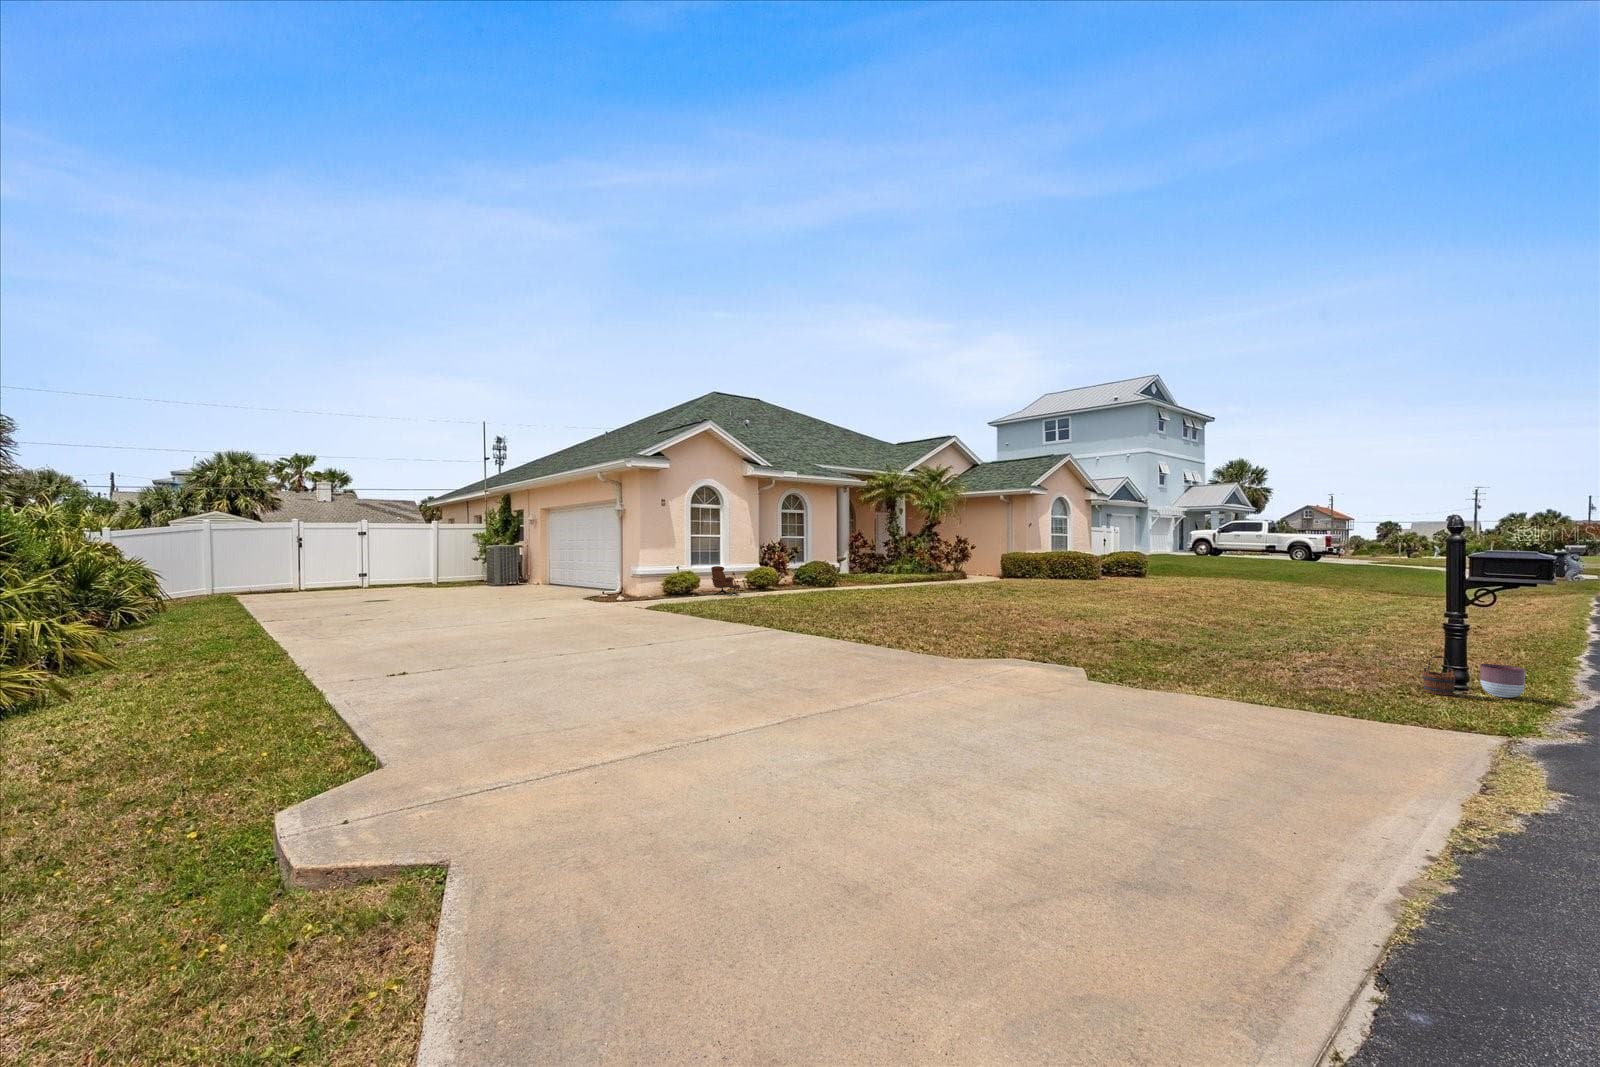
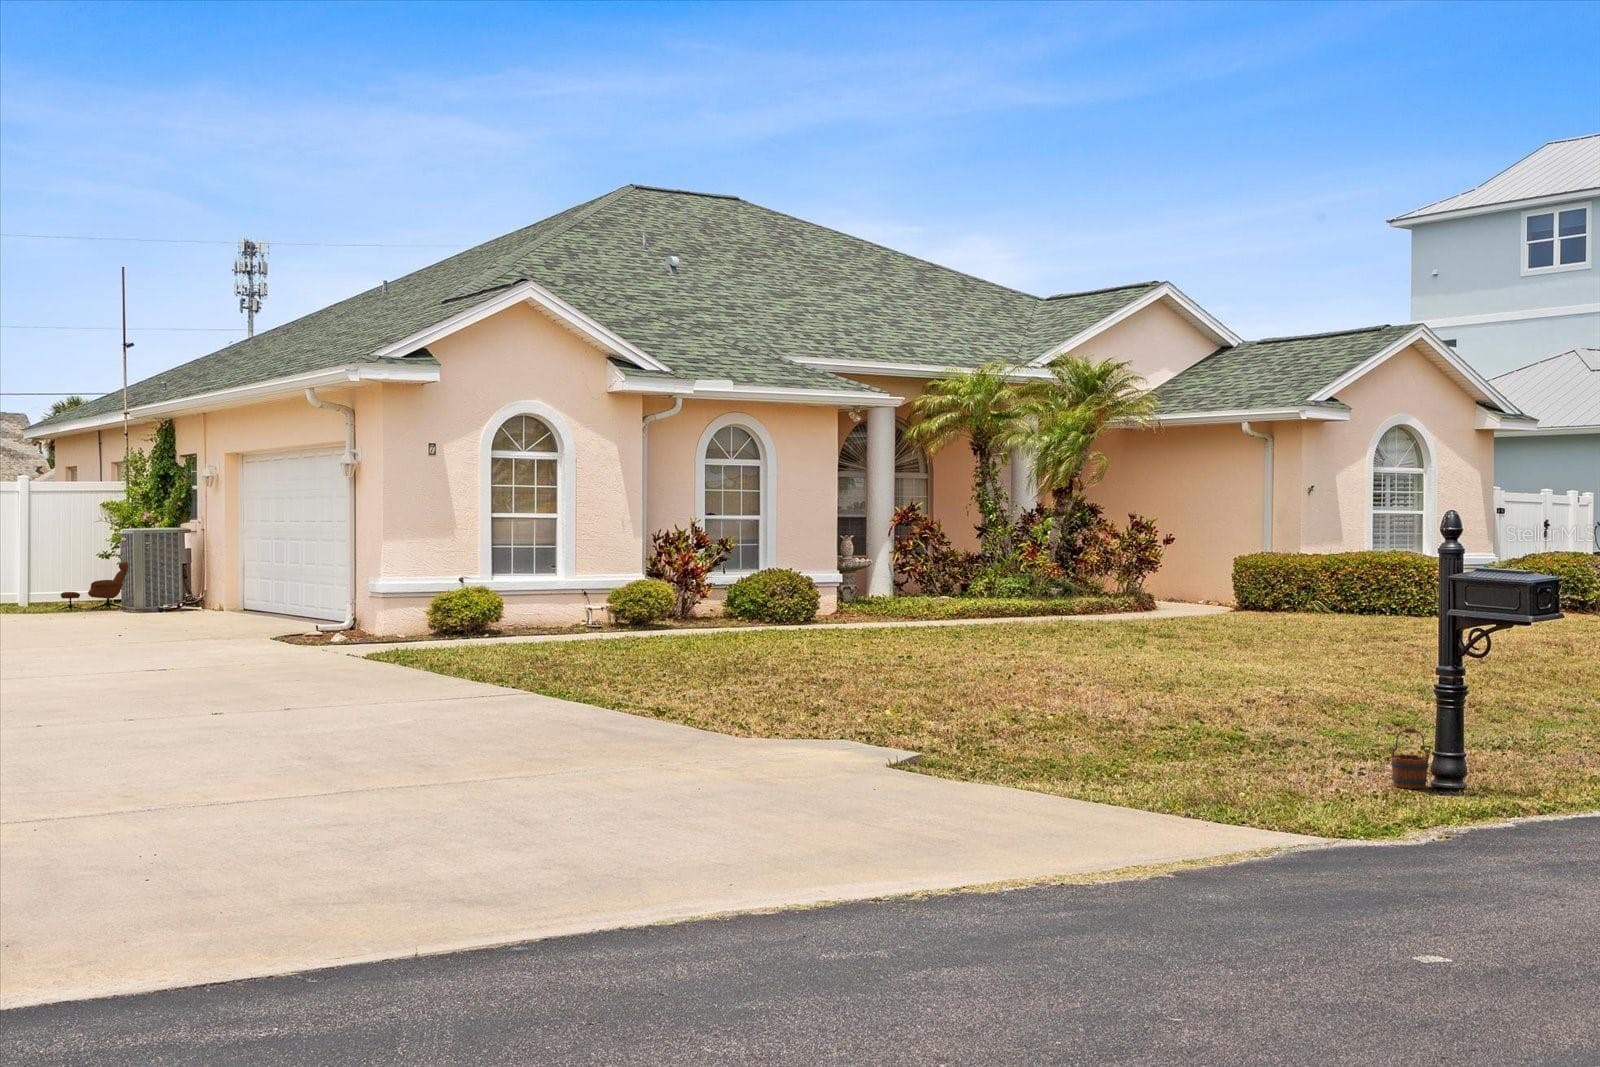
lounge chair: present [711,566,740,596] -> present [59,562,128,611]
planter: present [1480,664,1525,698] -> none [1469,744,1518,793]

